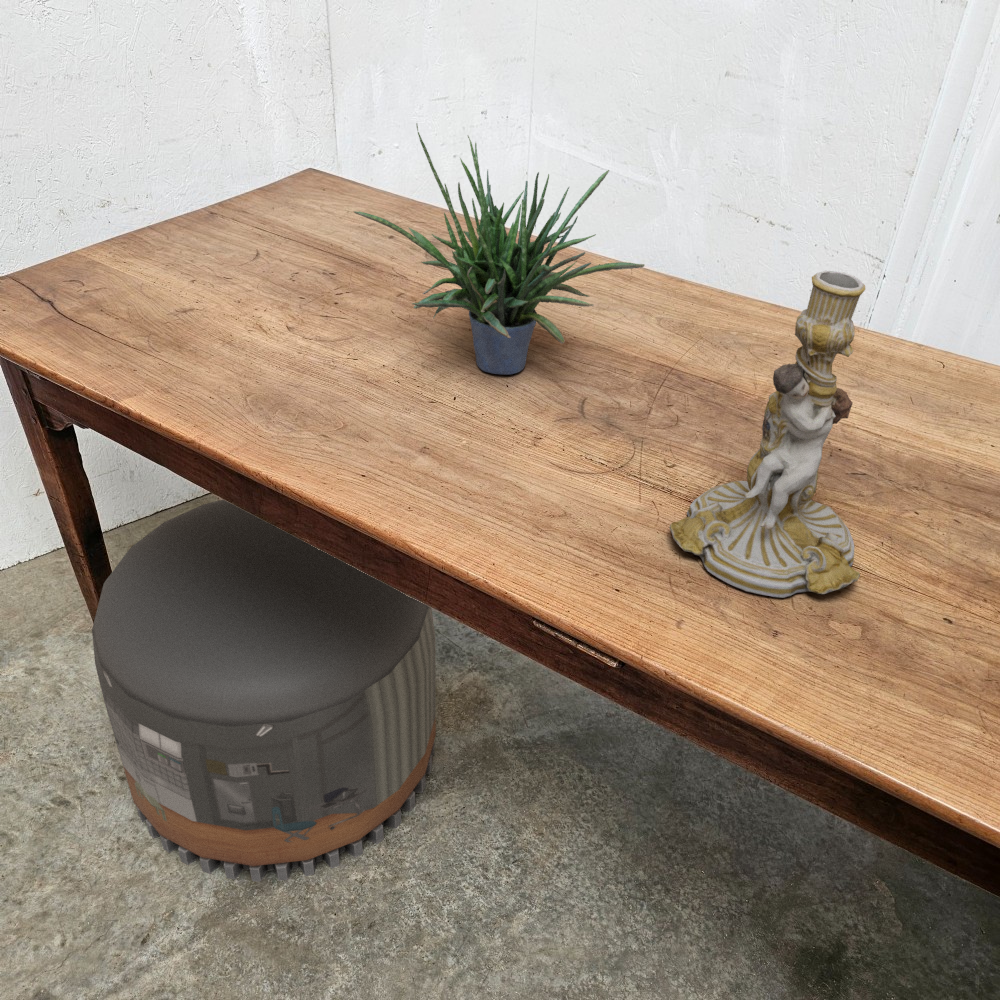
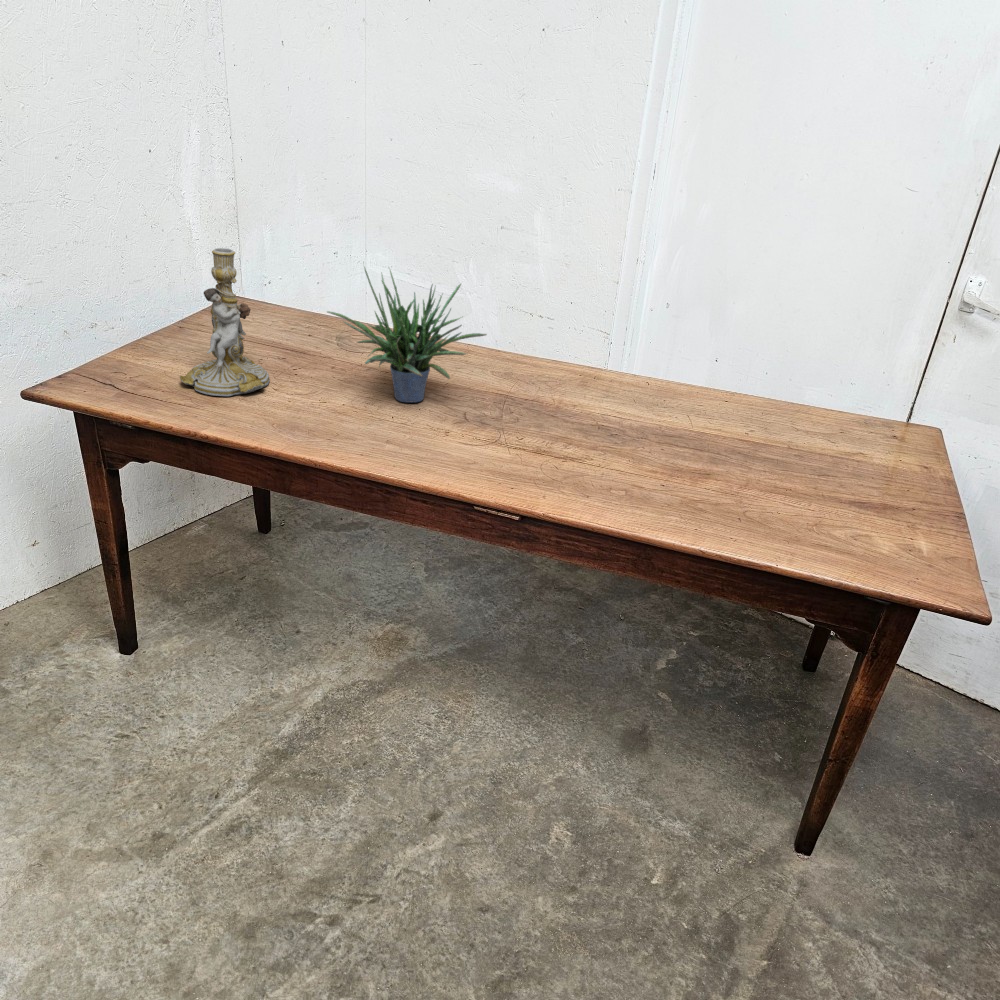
candlestick: present [669,271,865,598] -> present [180,248,270,396]
pouf: present [92,500,436,882] -> none [152,506,377,756]

